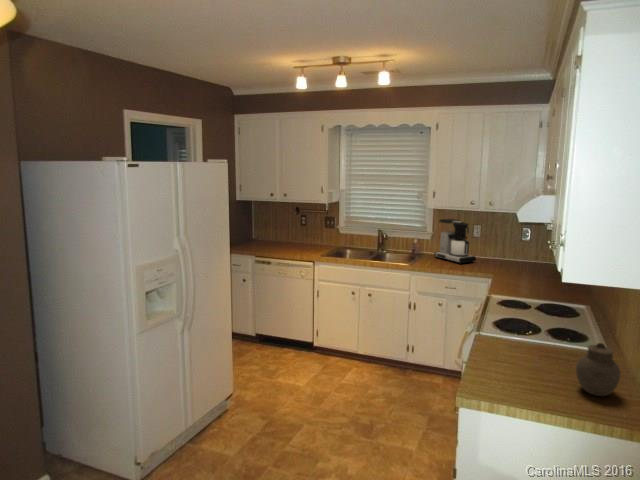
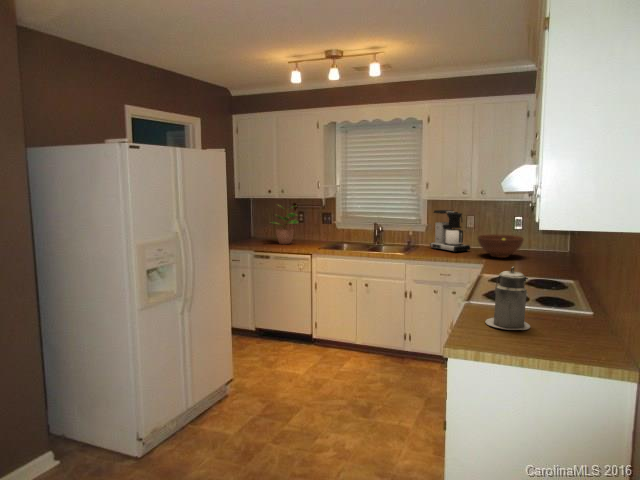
potted plant: none [272,208,302,249] -> present [271,208,299,244]
fruit bowl: none [484,247,531,272] -> present [478,234,524,258]
canister: none [497,306,545,374] -> present [485,267,530,330]
jar: present [576,343,620,396] -> none [558,294,599,345]

